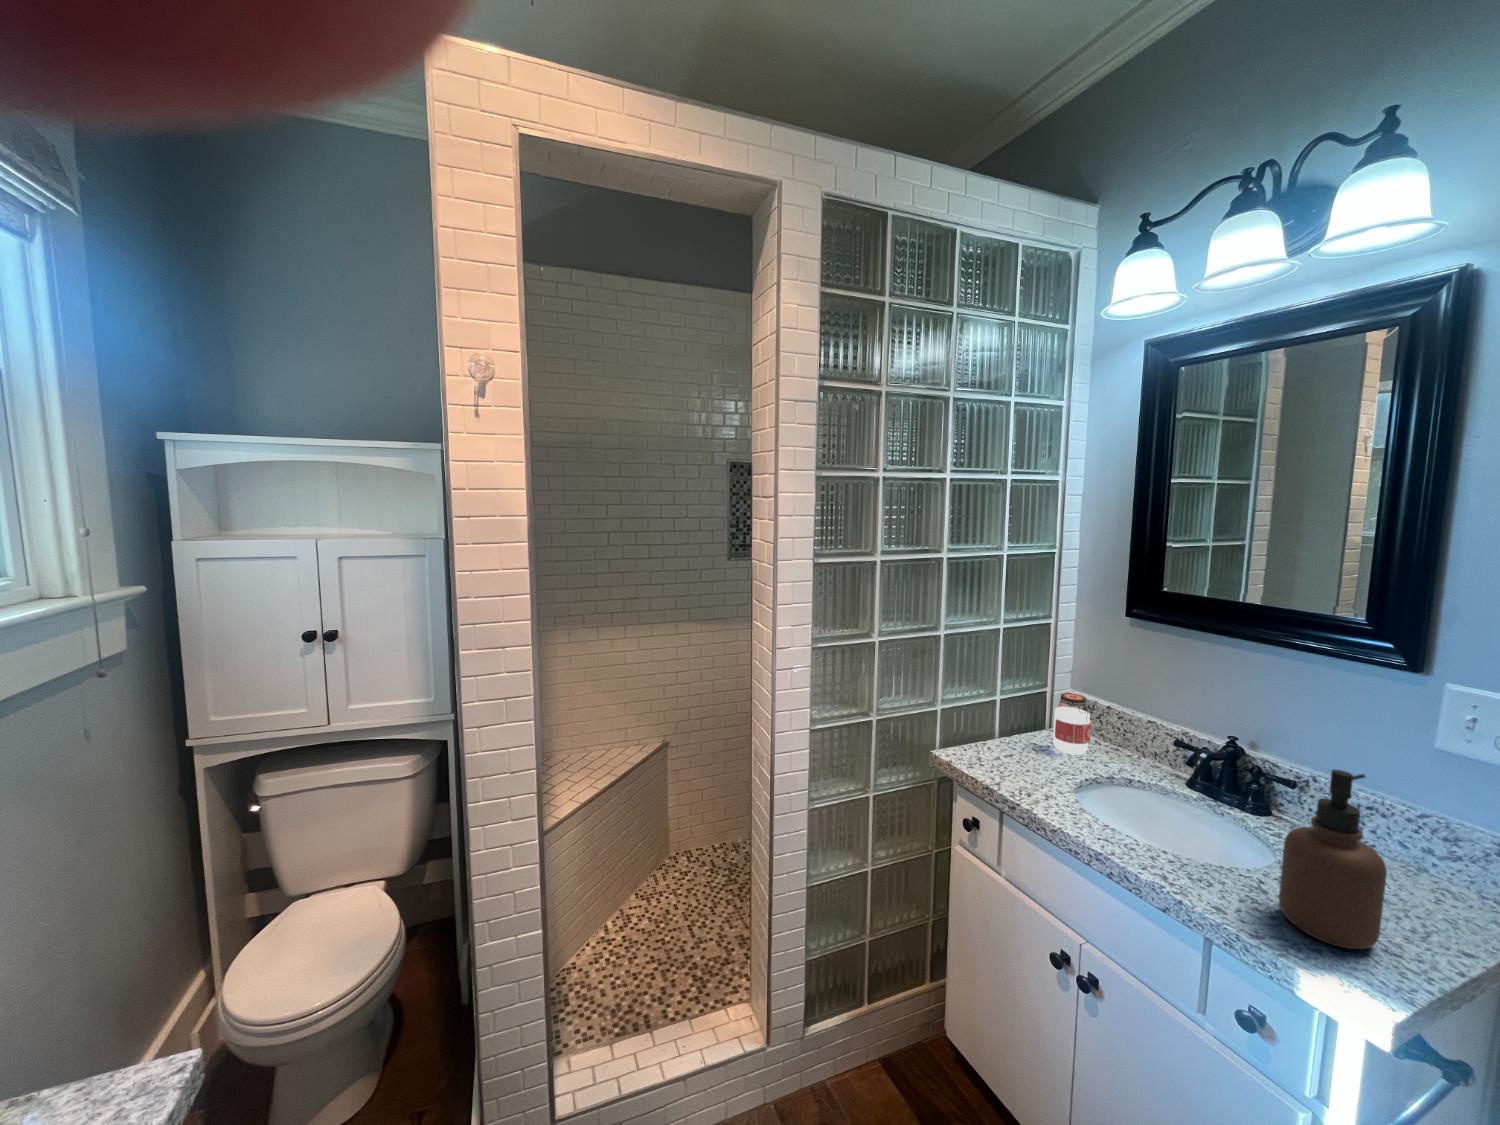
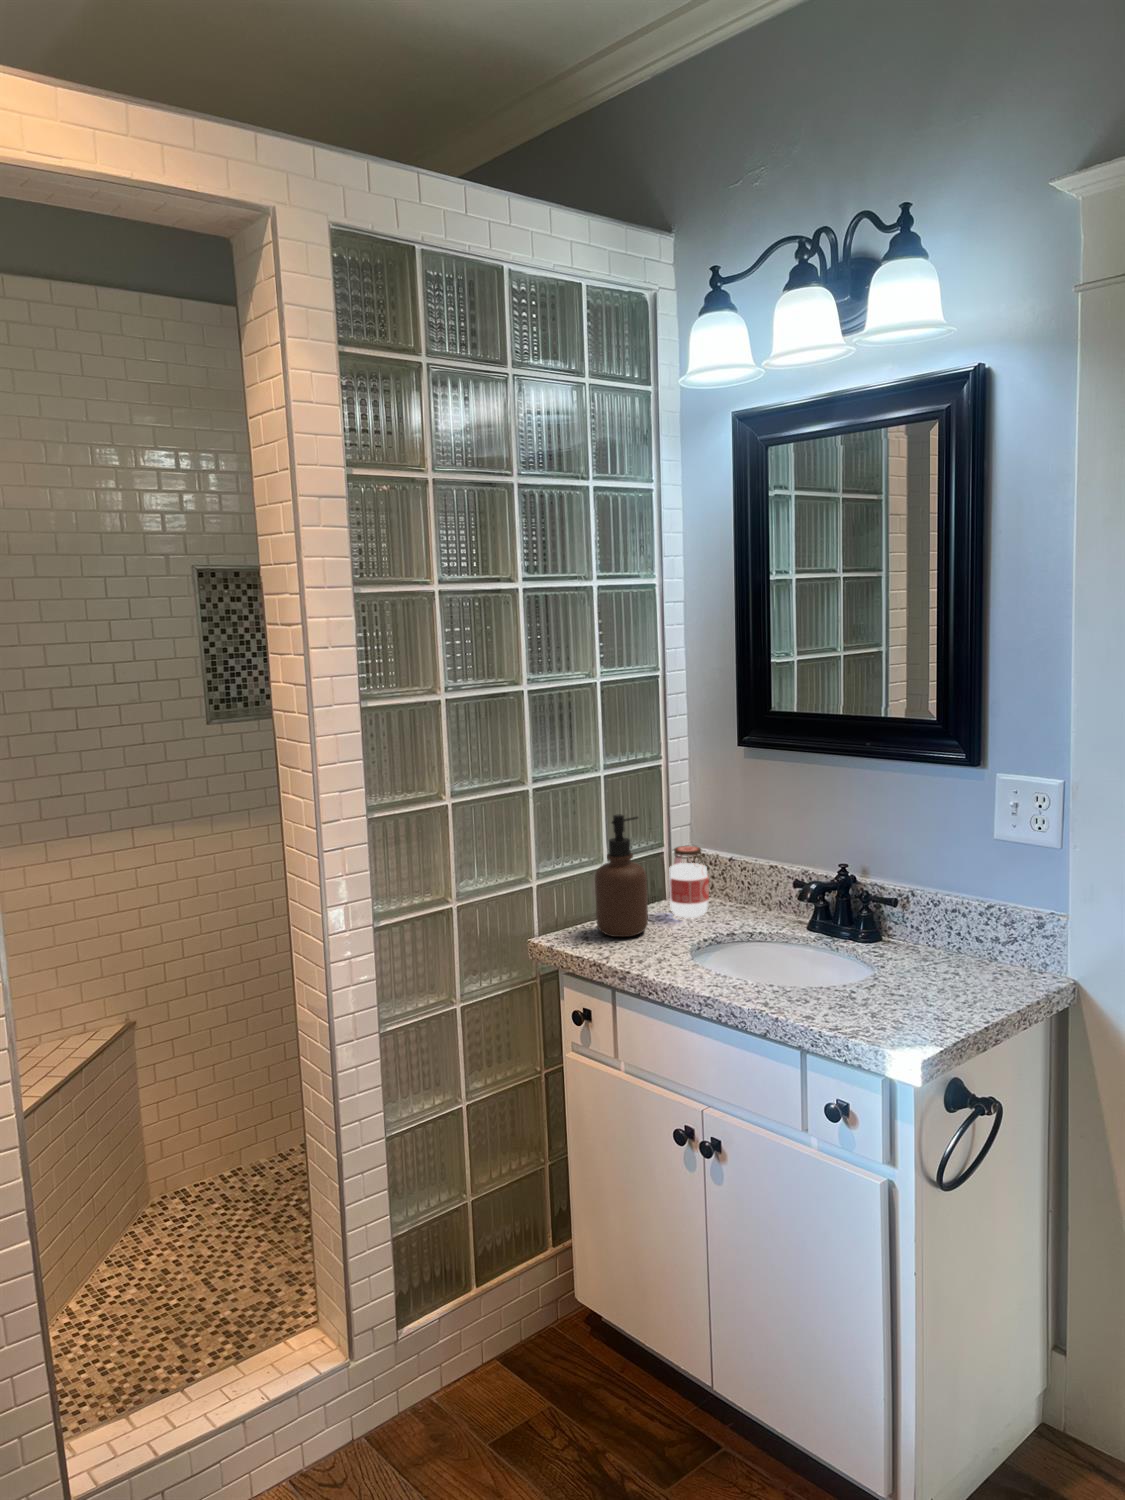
soap dispenser: present [1279,769,1387,949] -> present [595,814,648,937]

